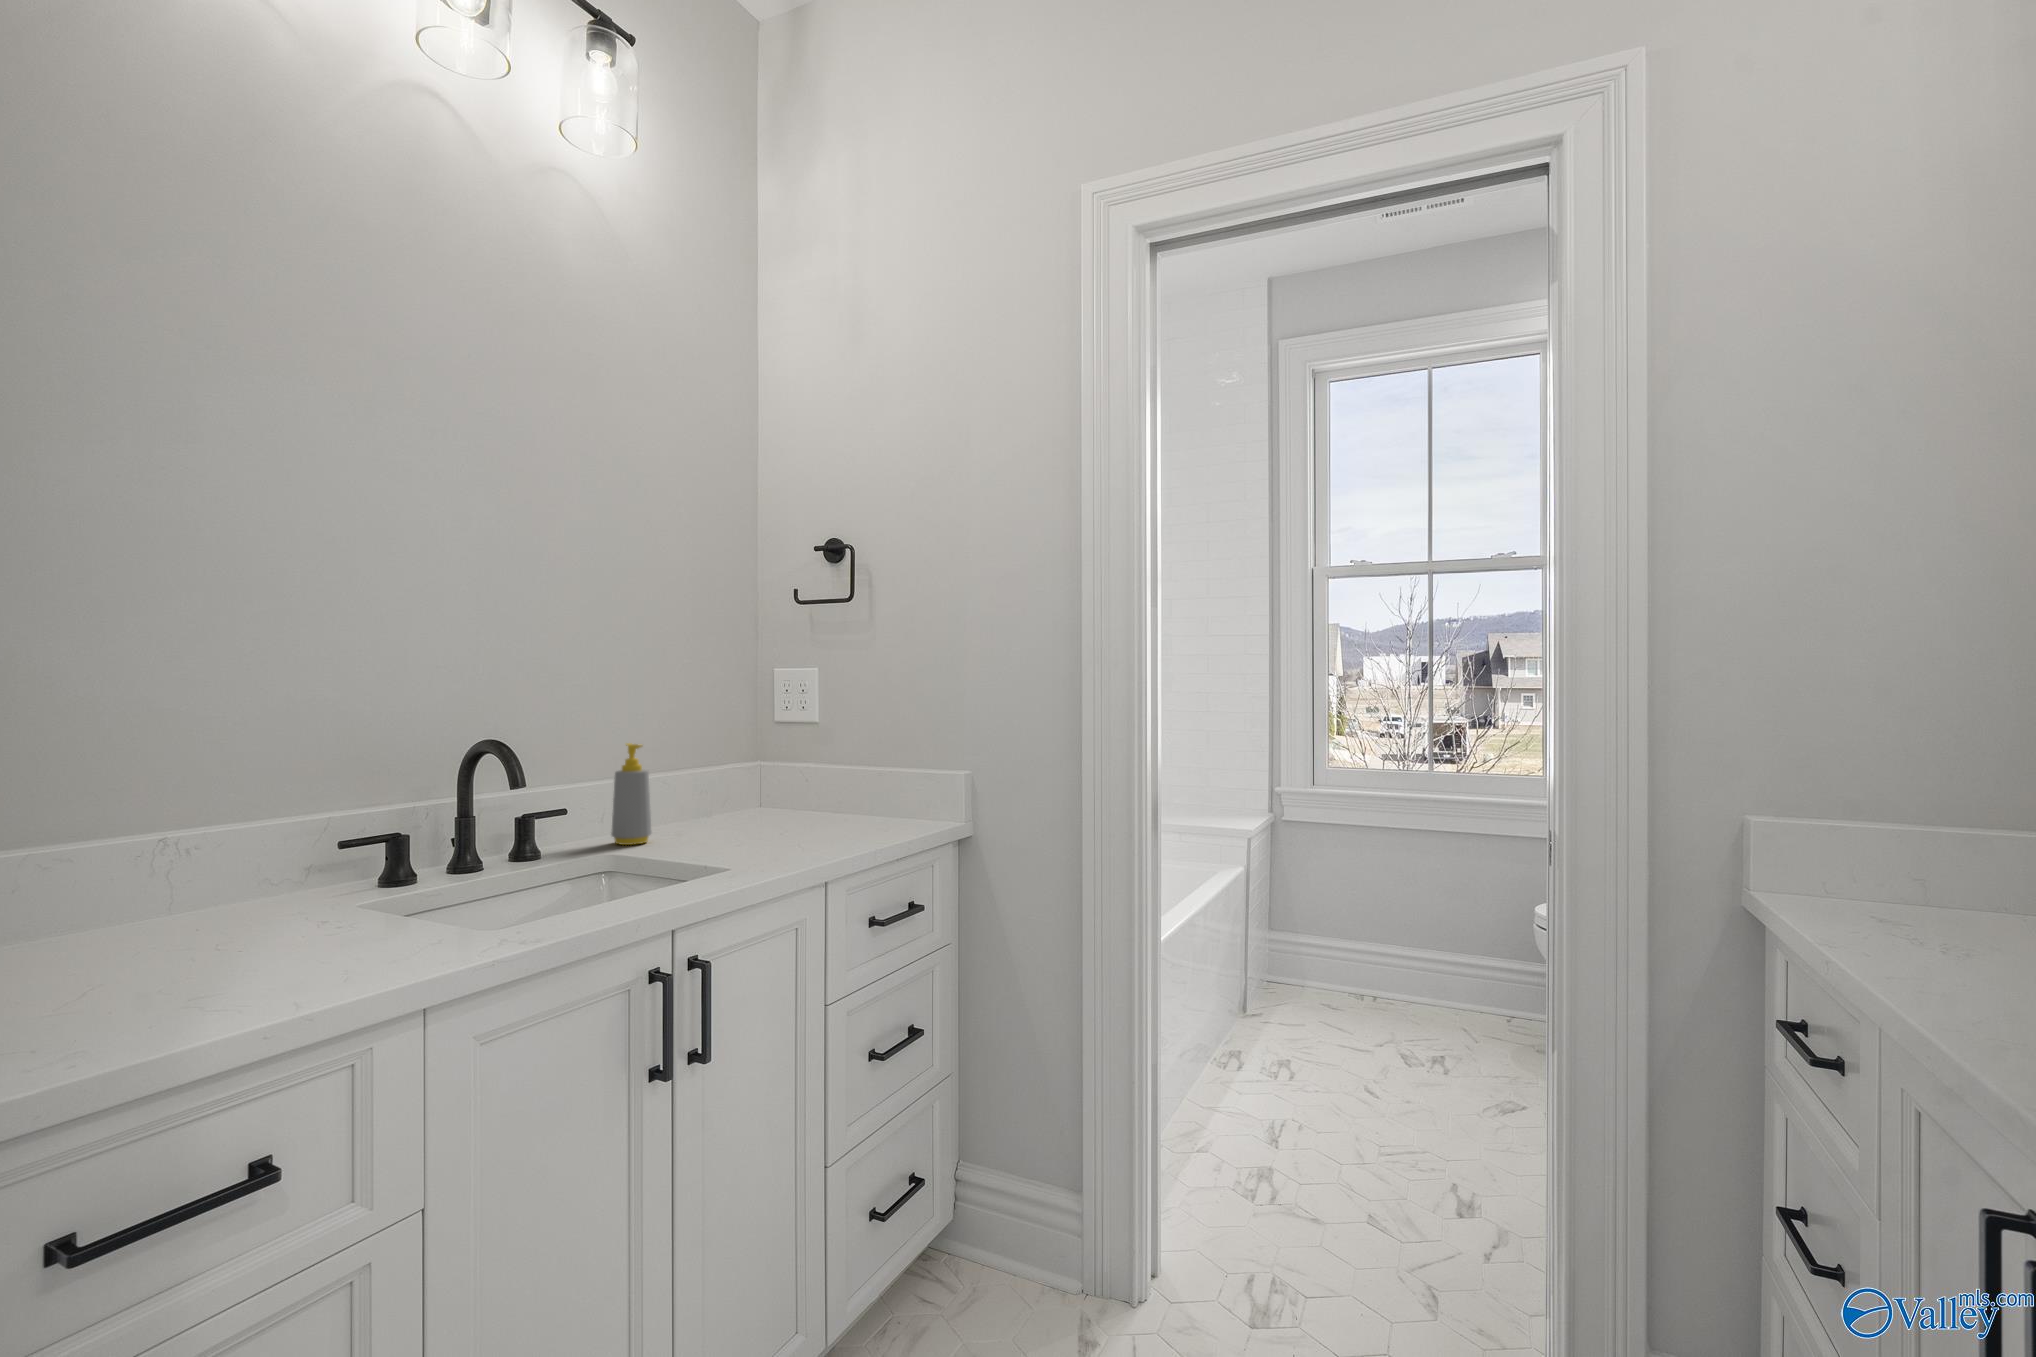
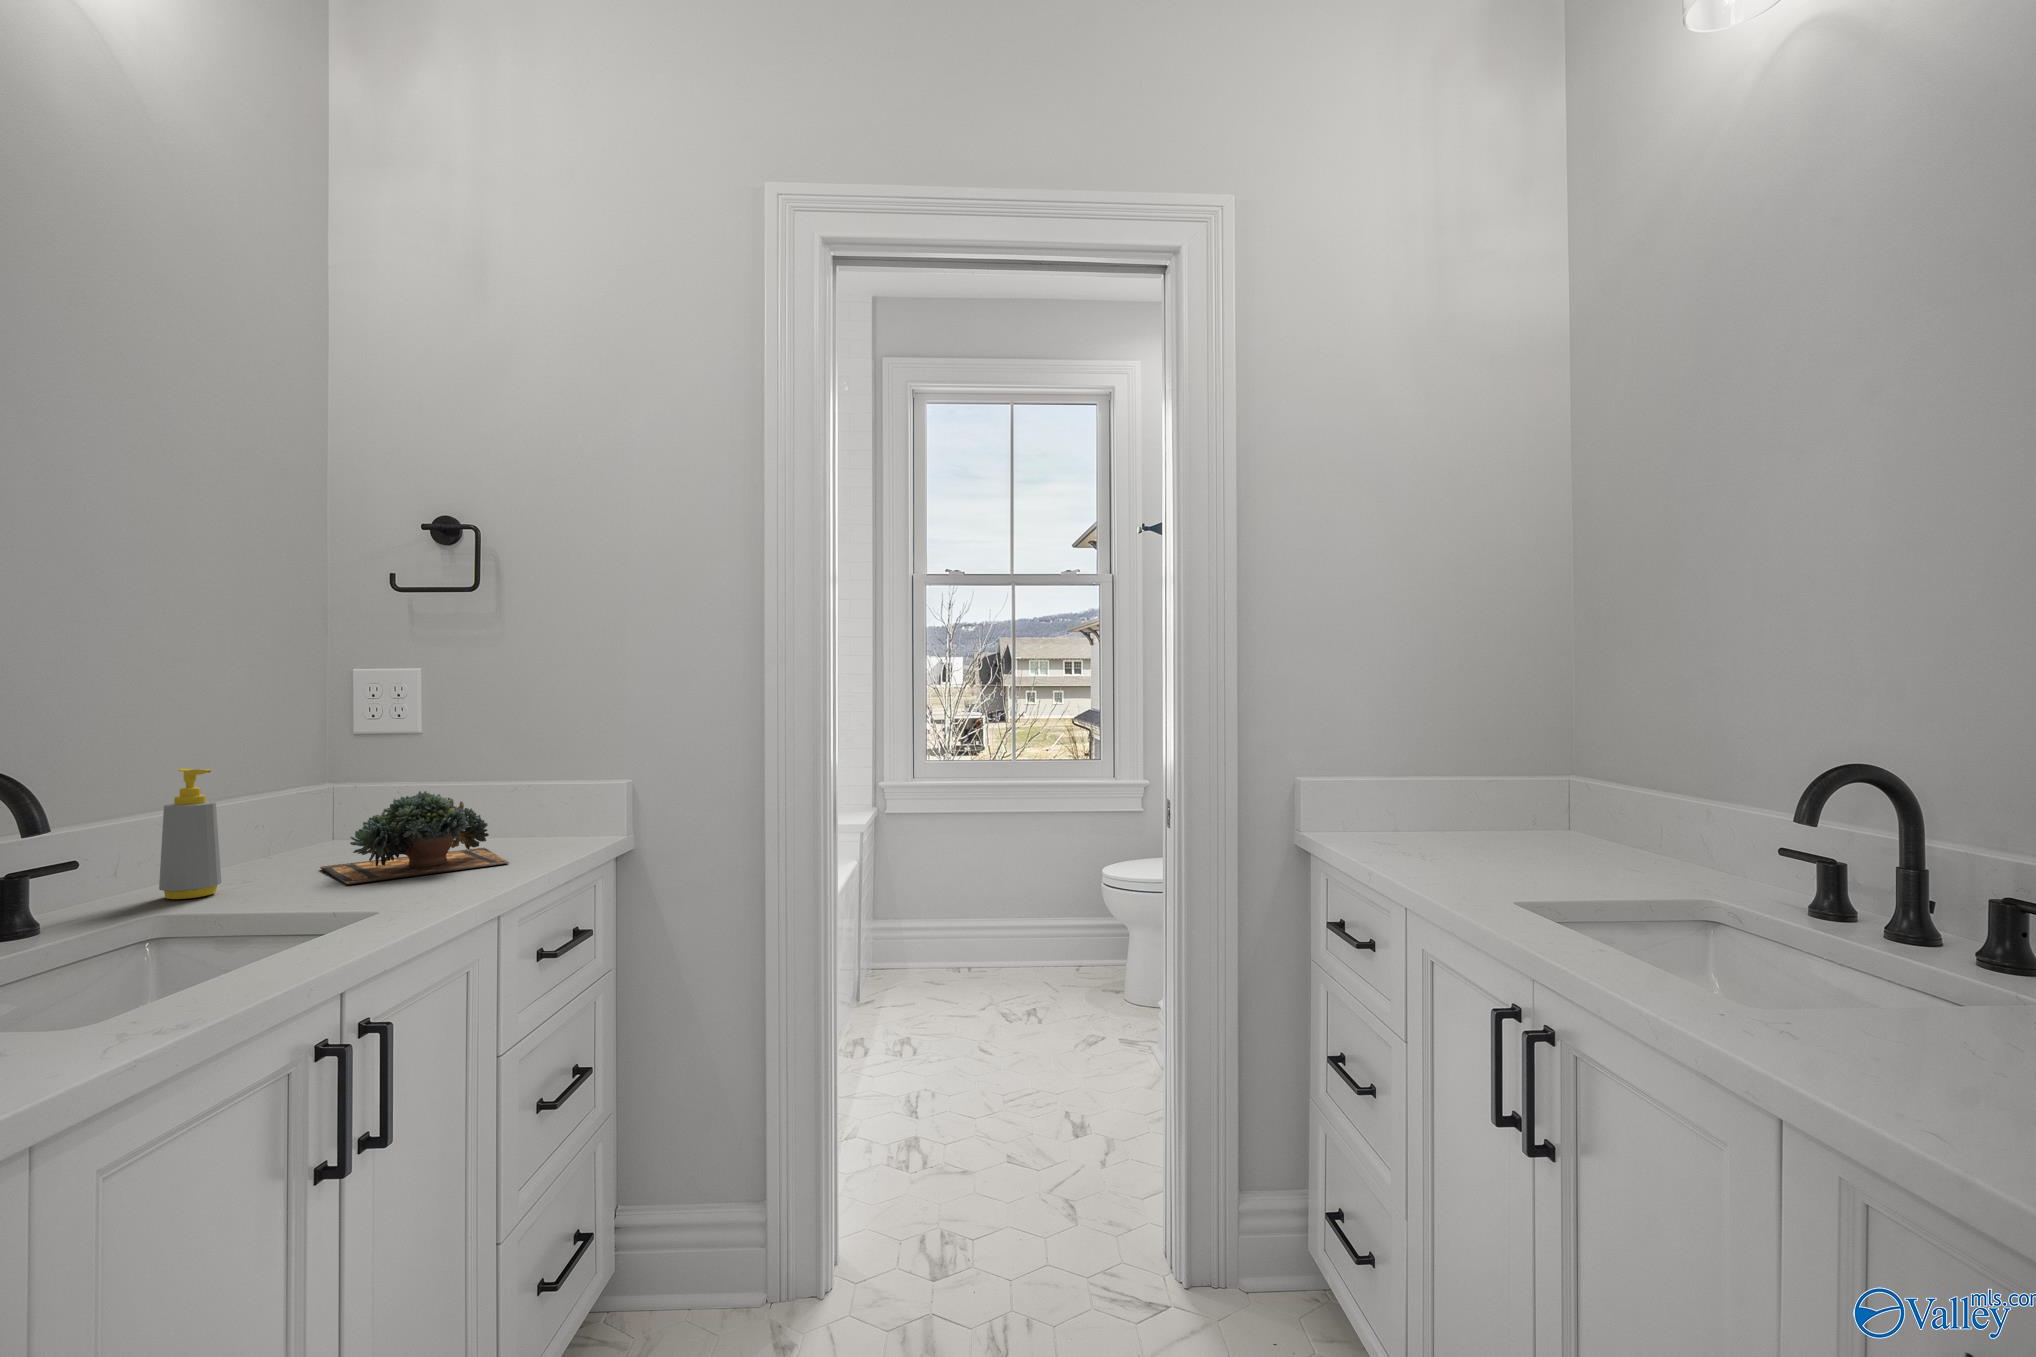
succulent plant: none [727,771,857,844] -> present [320,791,509,884]

